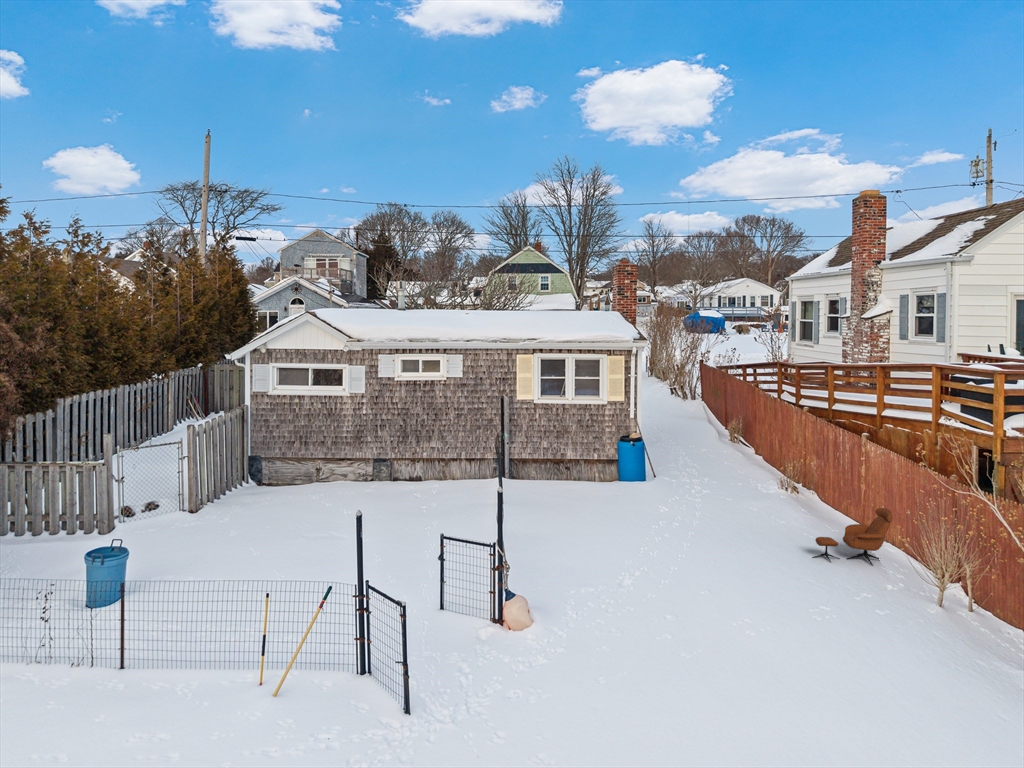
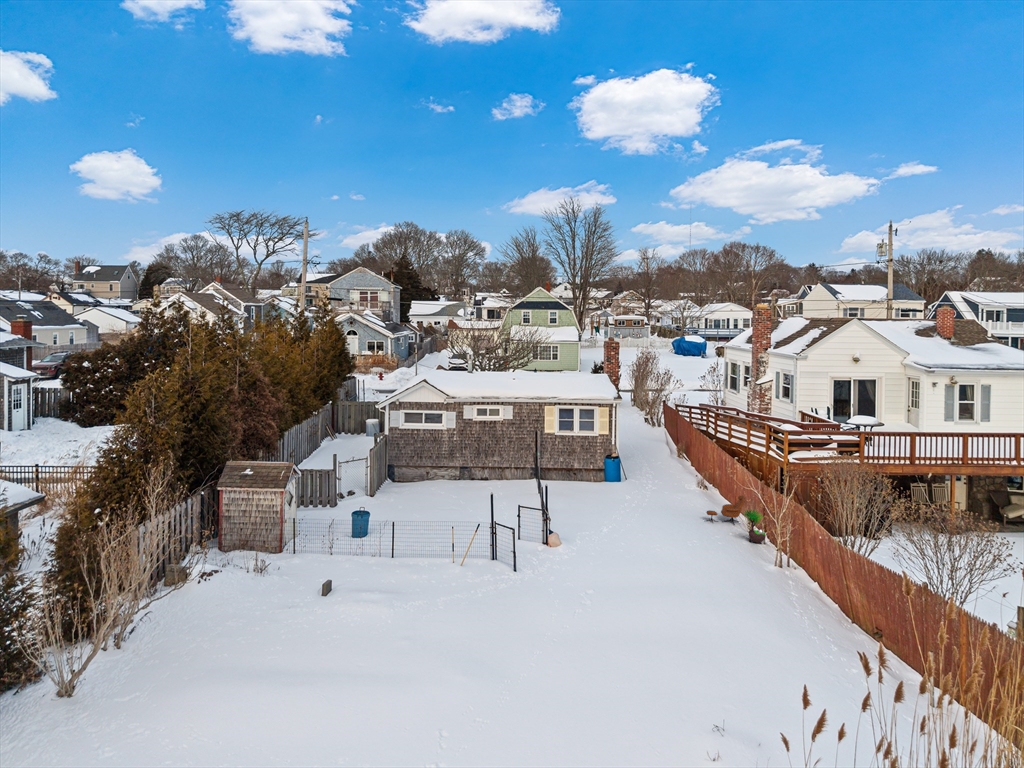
potted tree: none [908,533,961,609] -> present [745,510,766,543]

